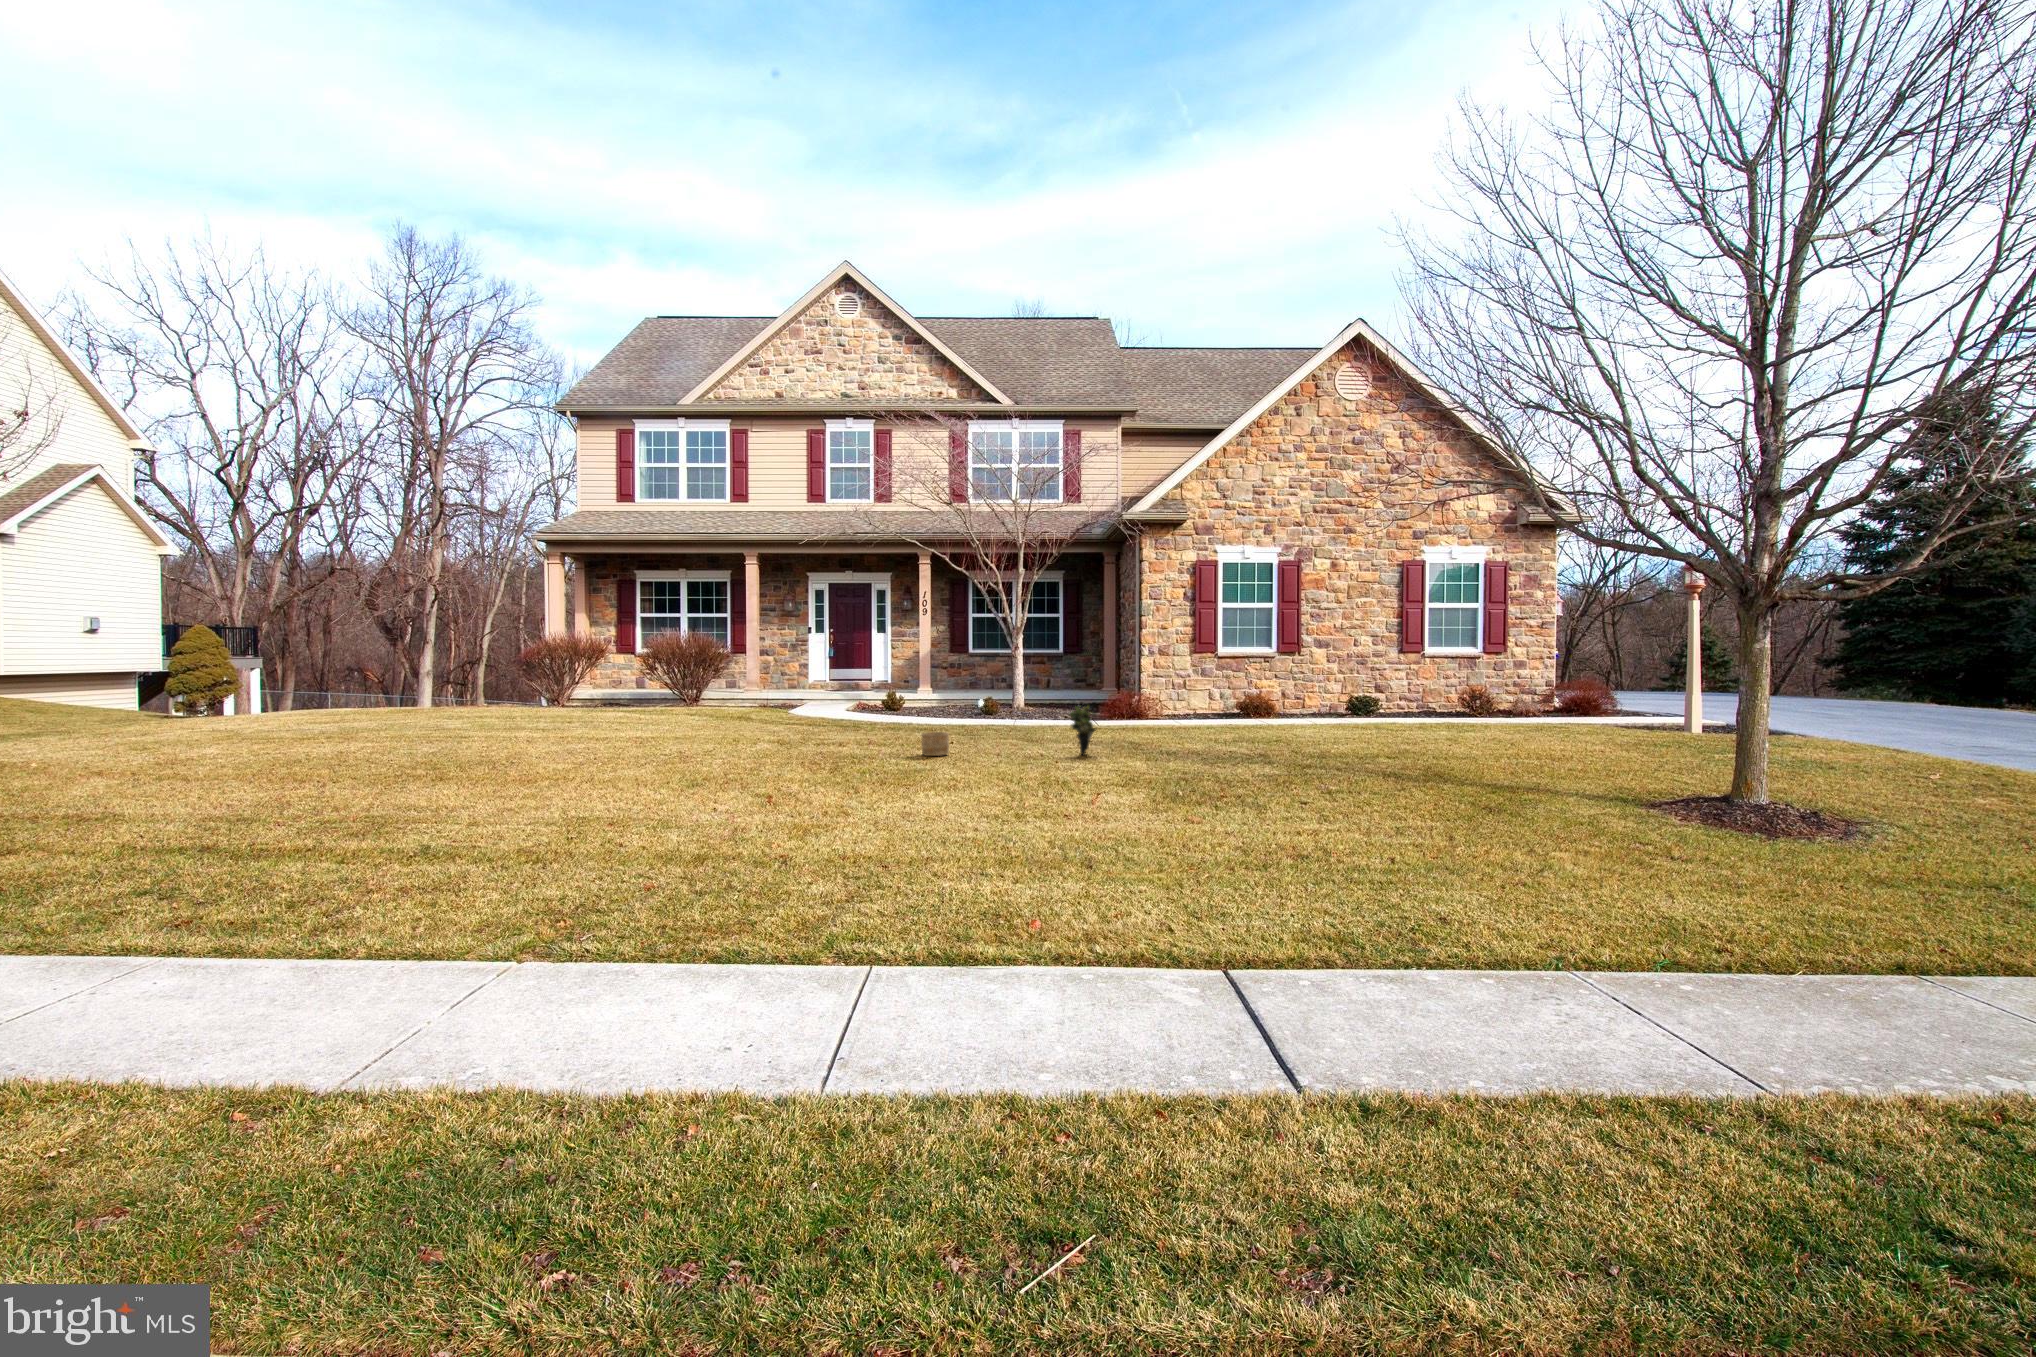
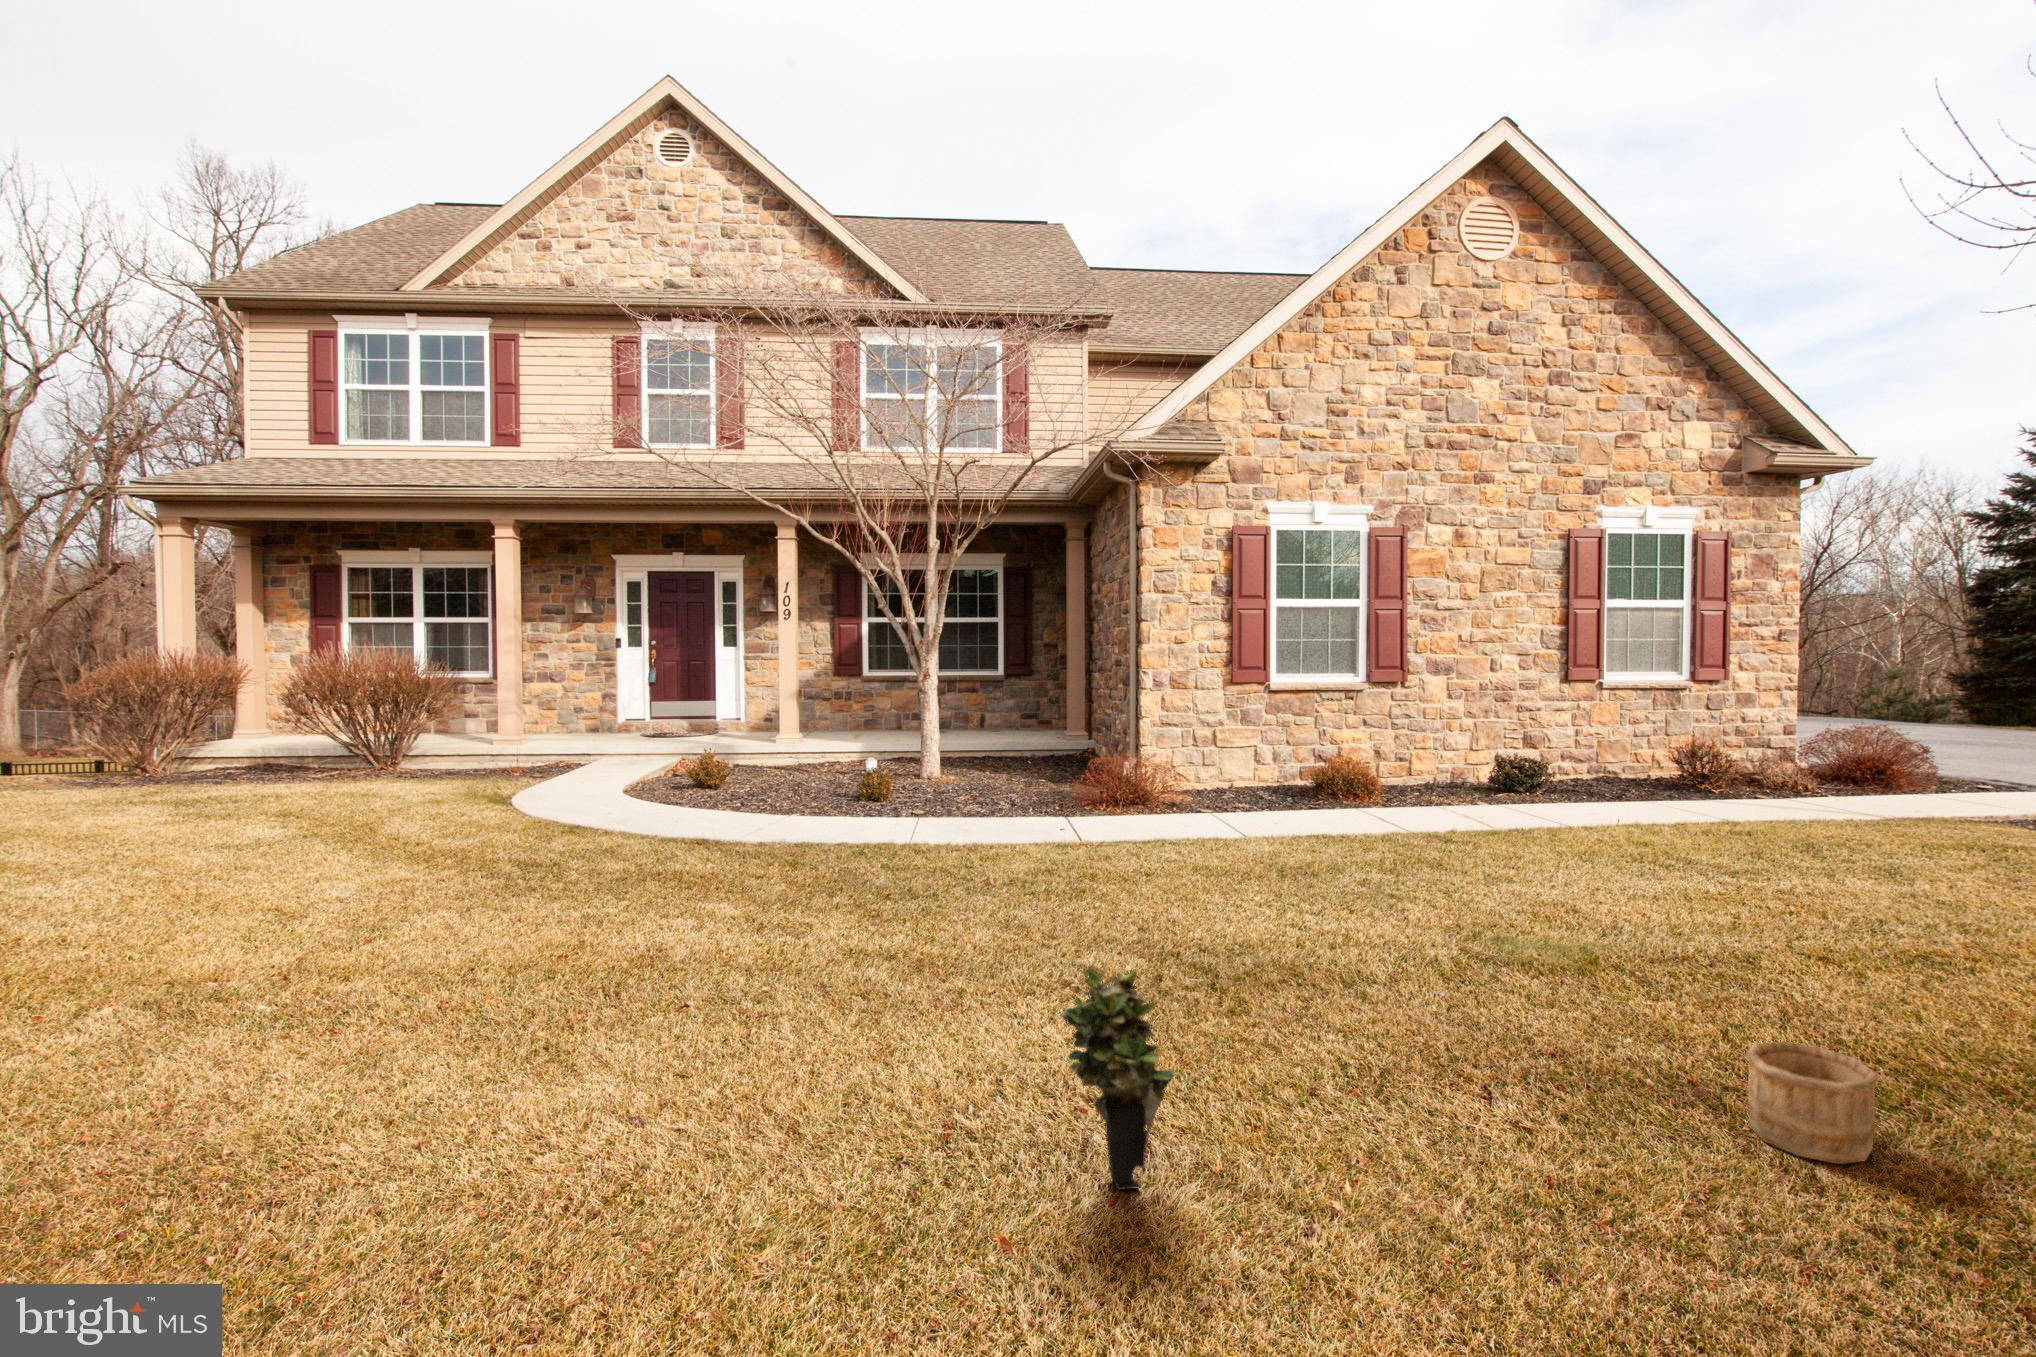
wooden bucket: present [921,732,949,756] -> present [1745,1042,1880,1164]

